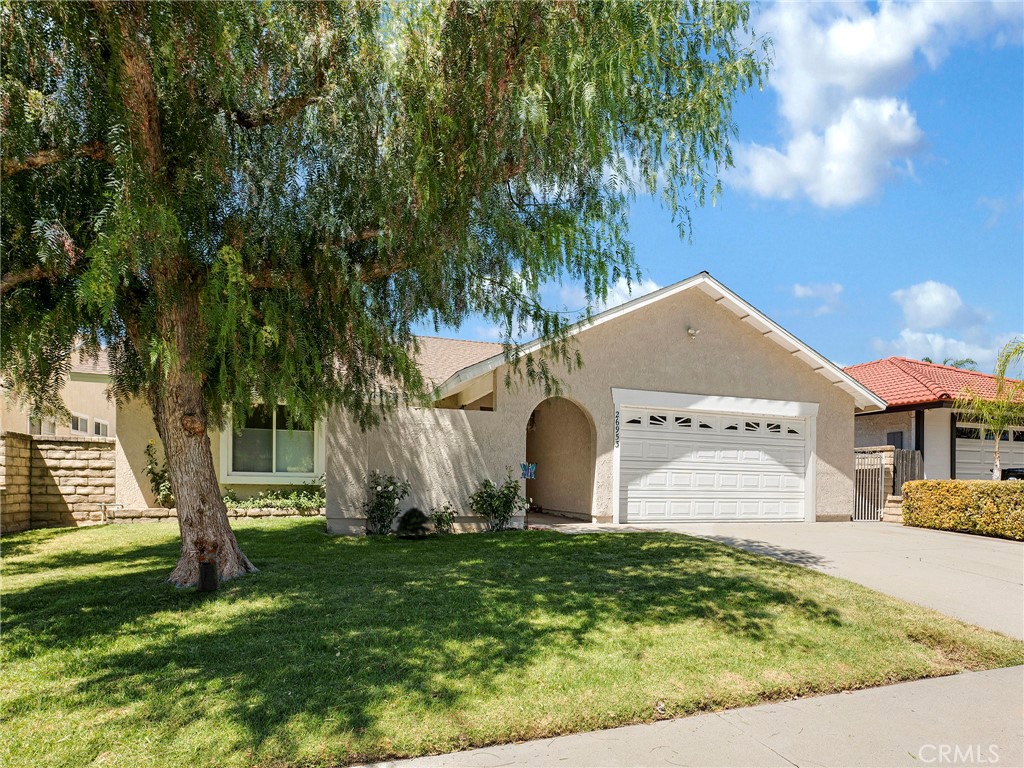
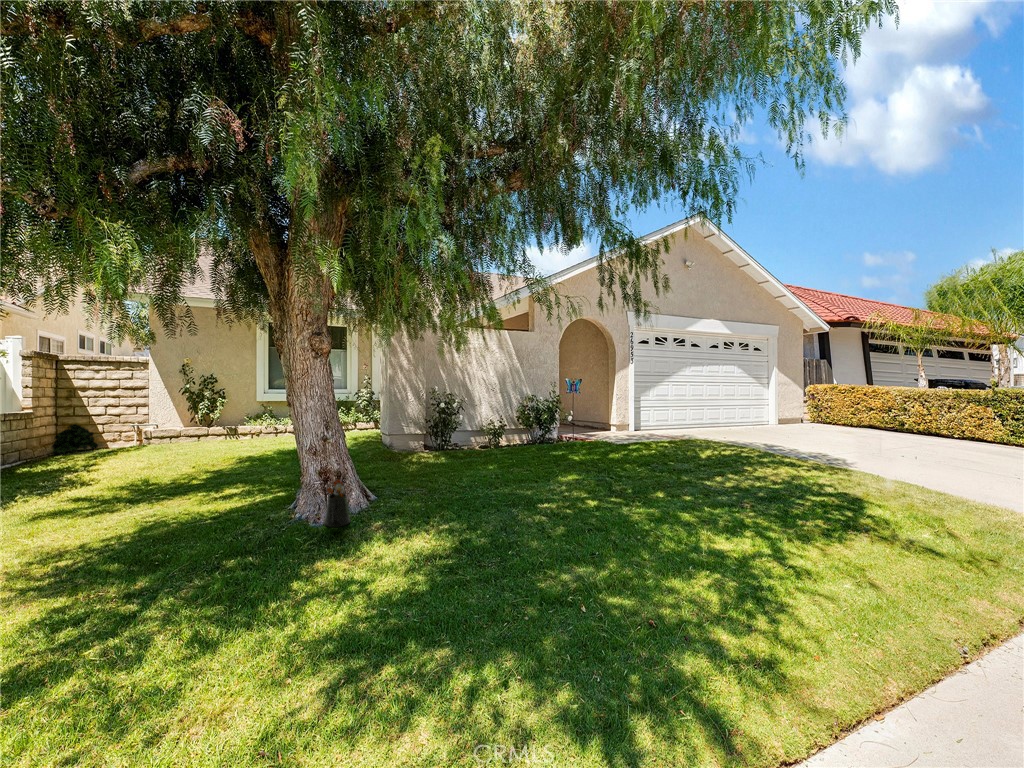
potted plant: present [396,507,430,538] -> present [52,424,98,456]

